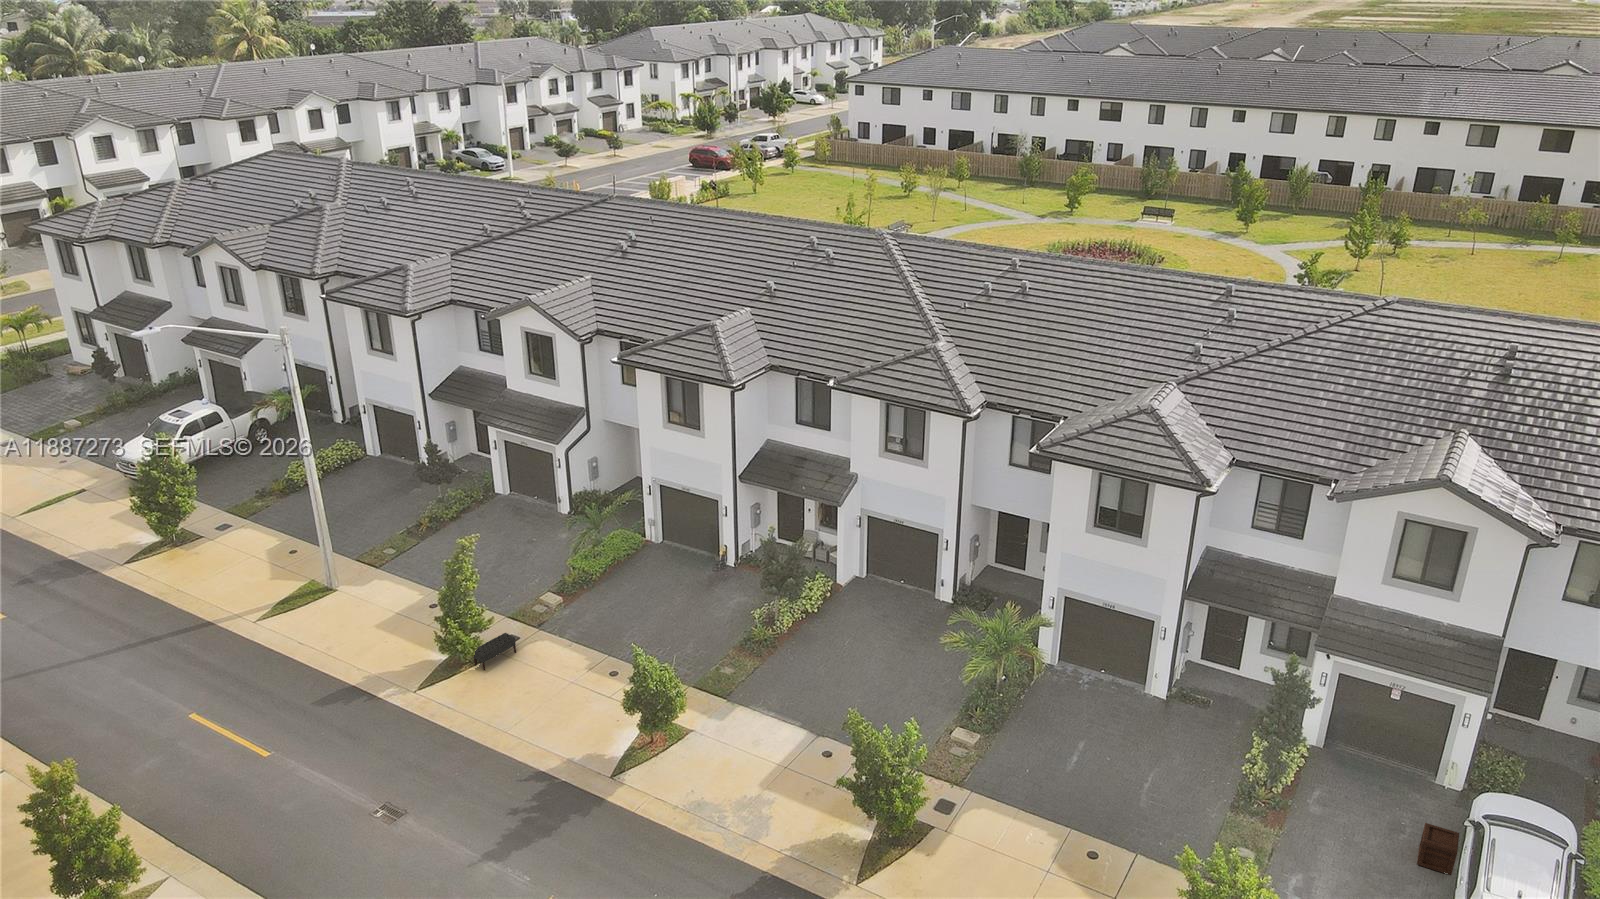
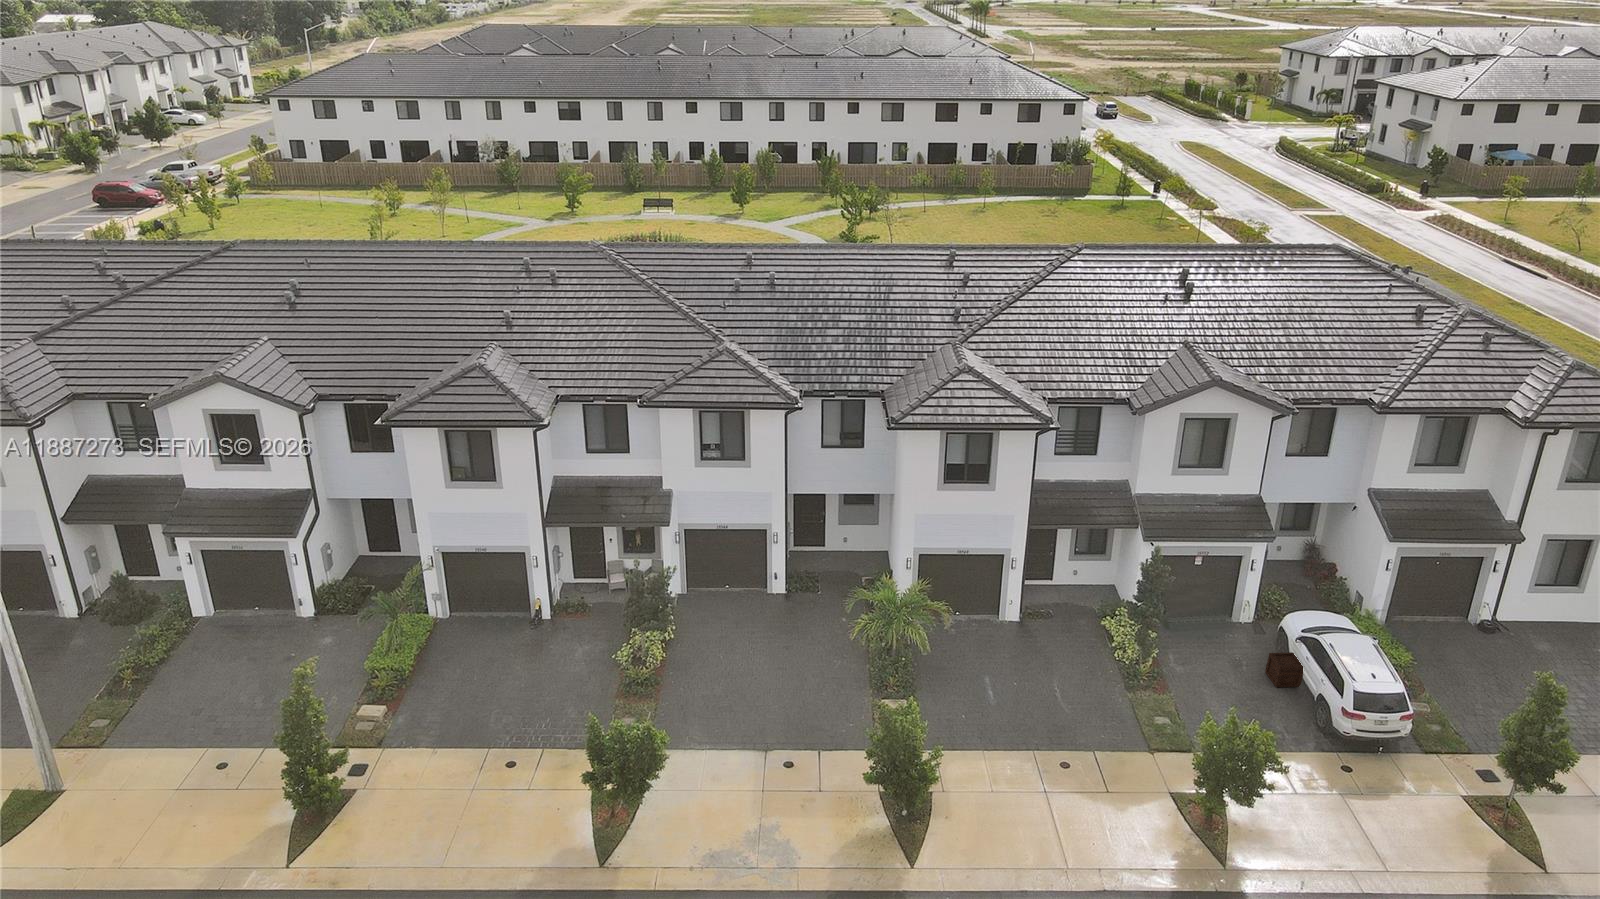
bench: present [473,633,516,670] -> none [327,772,374,825]

